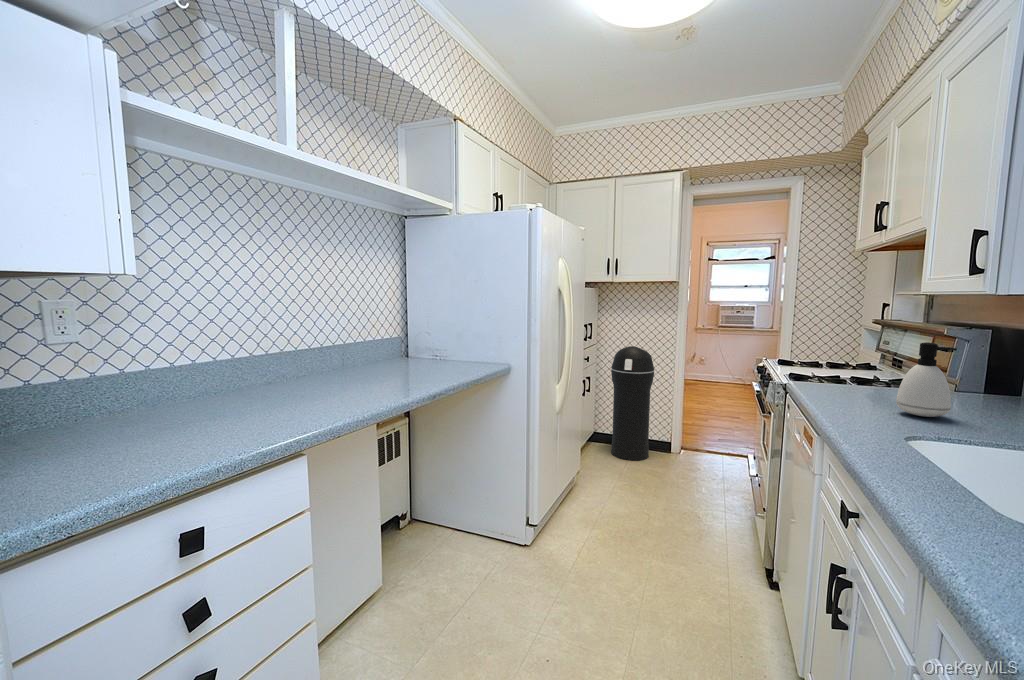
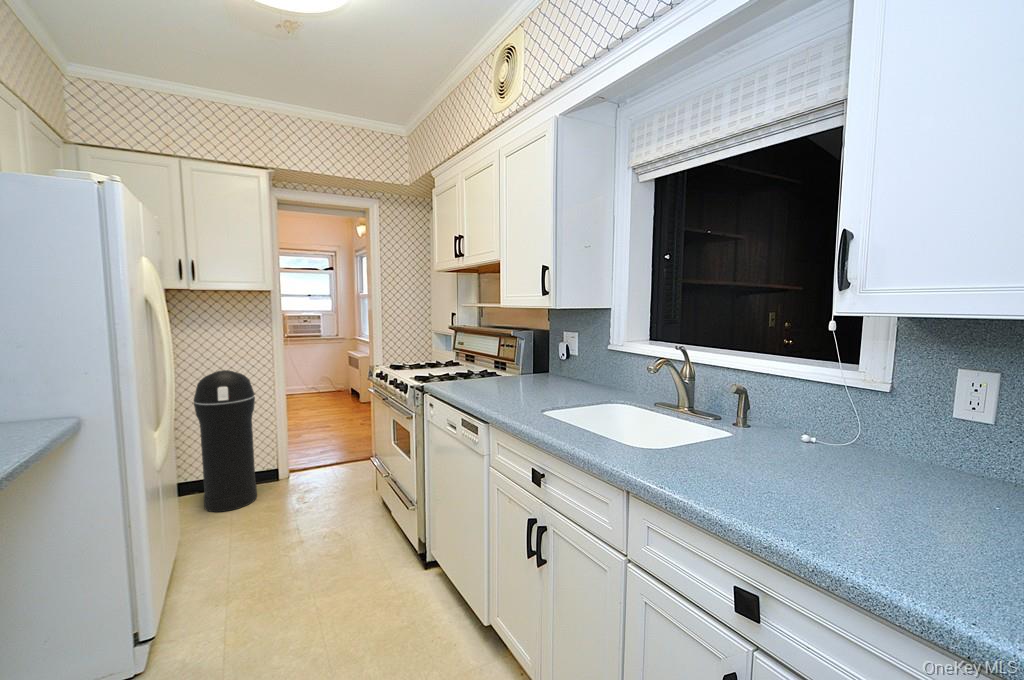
soap dispenser: present [896,342,957,417] -> none [518,342,546,393]

